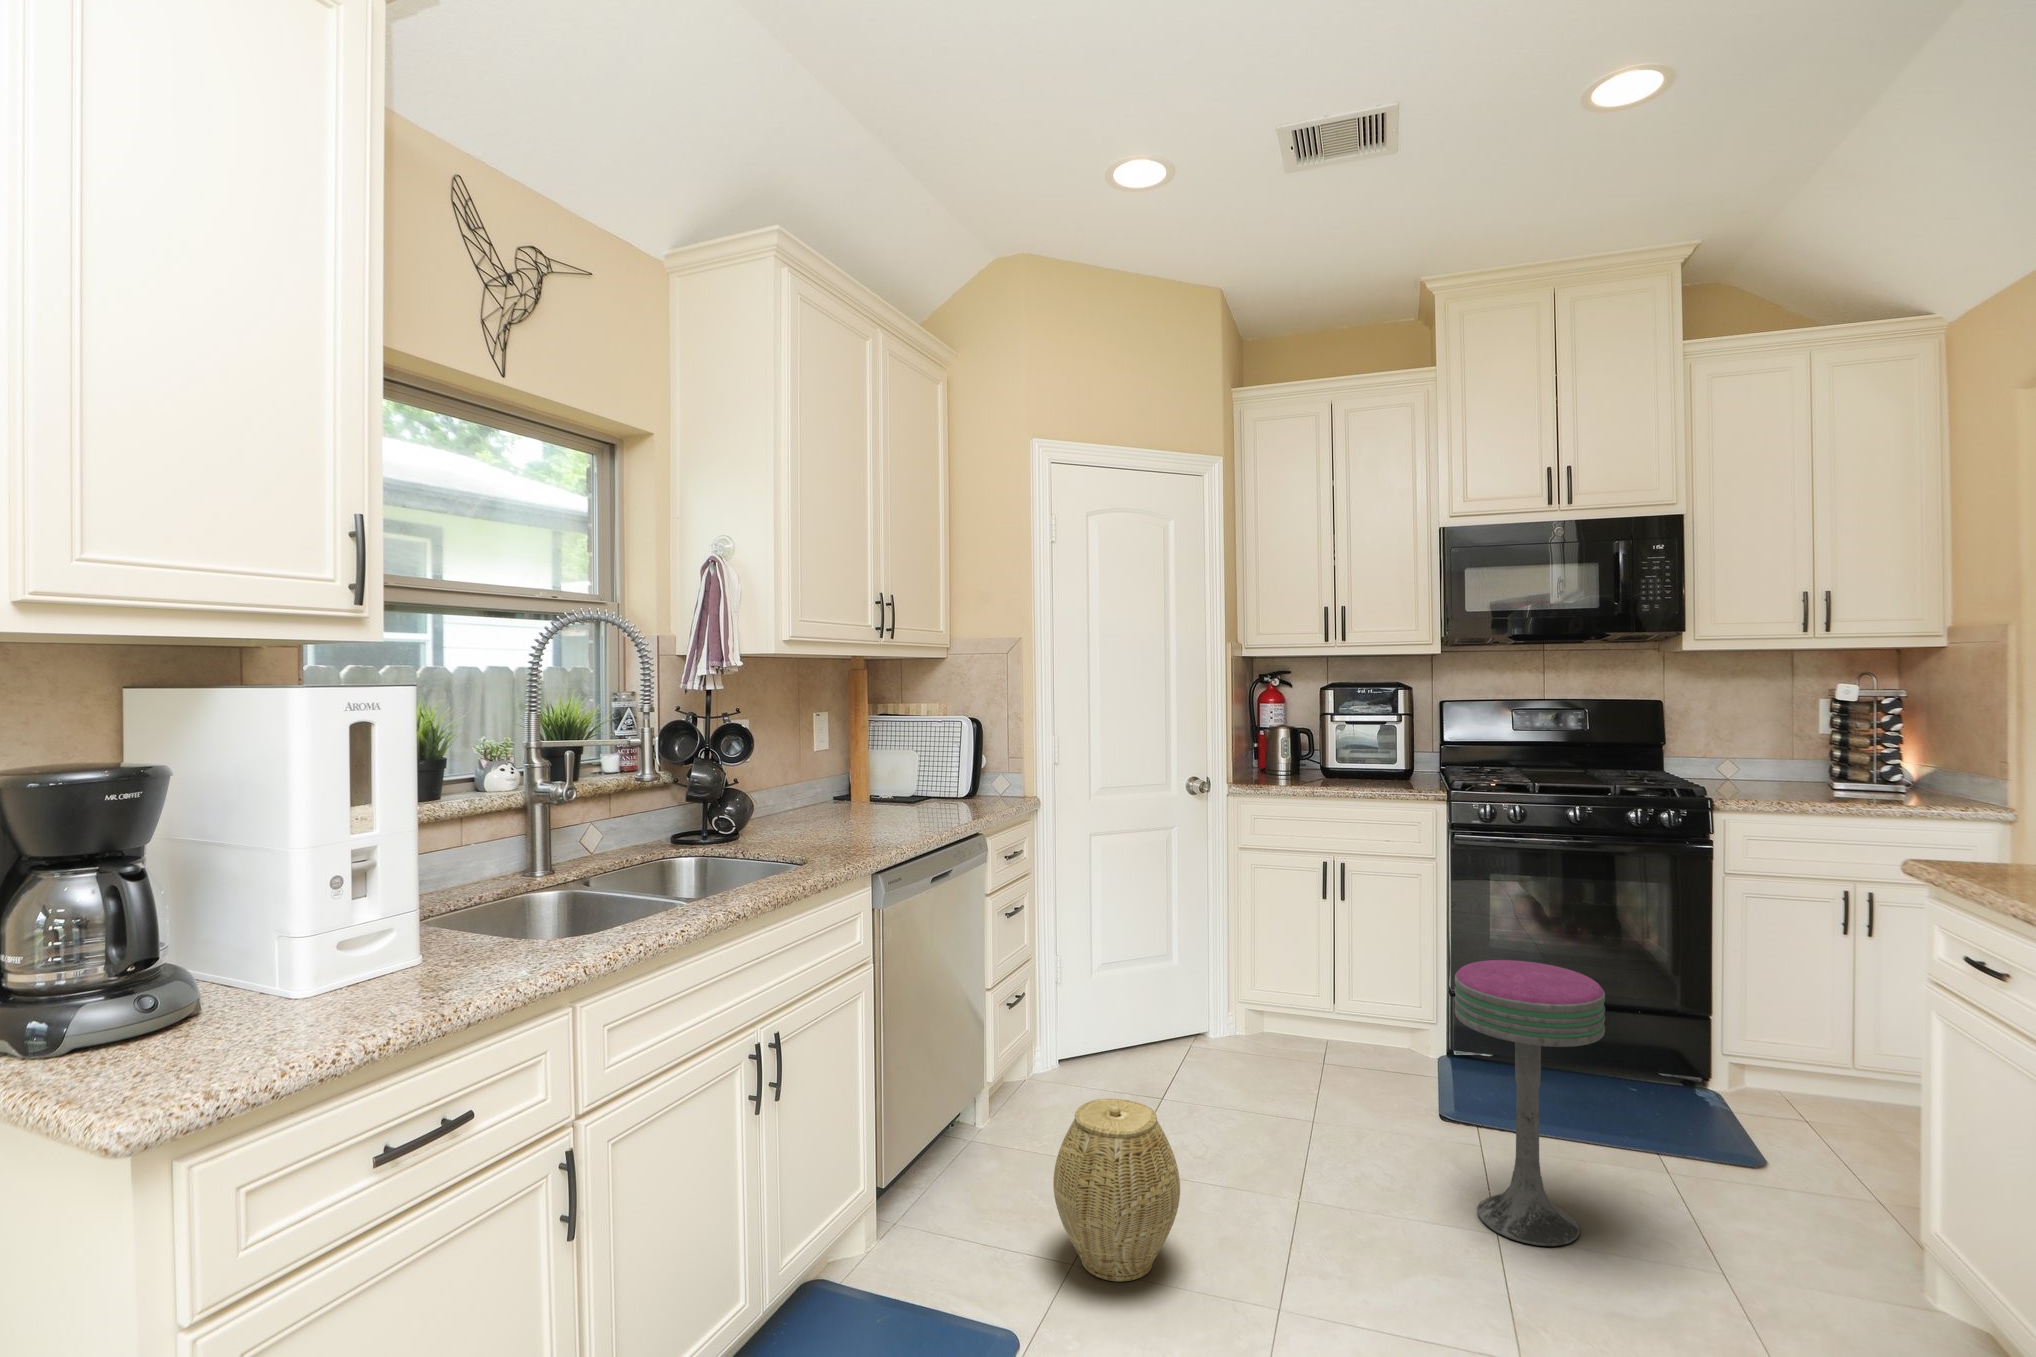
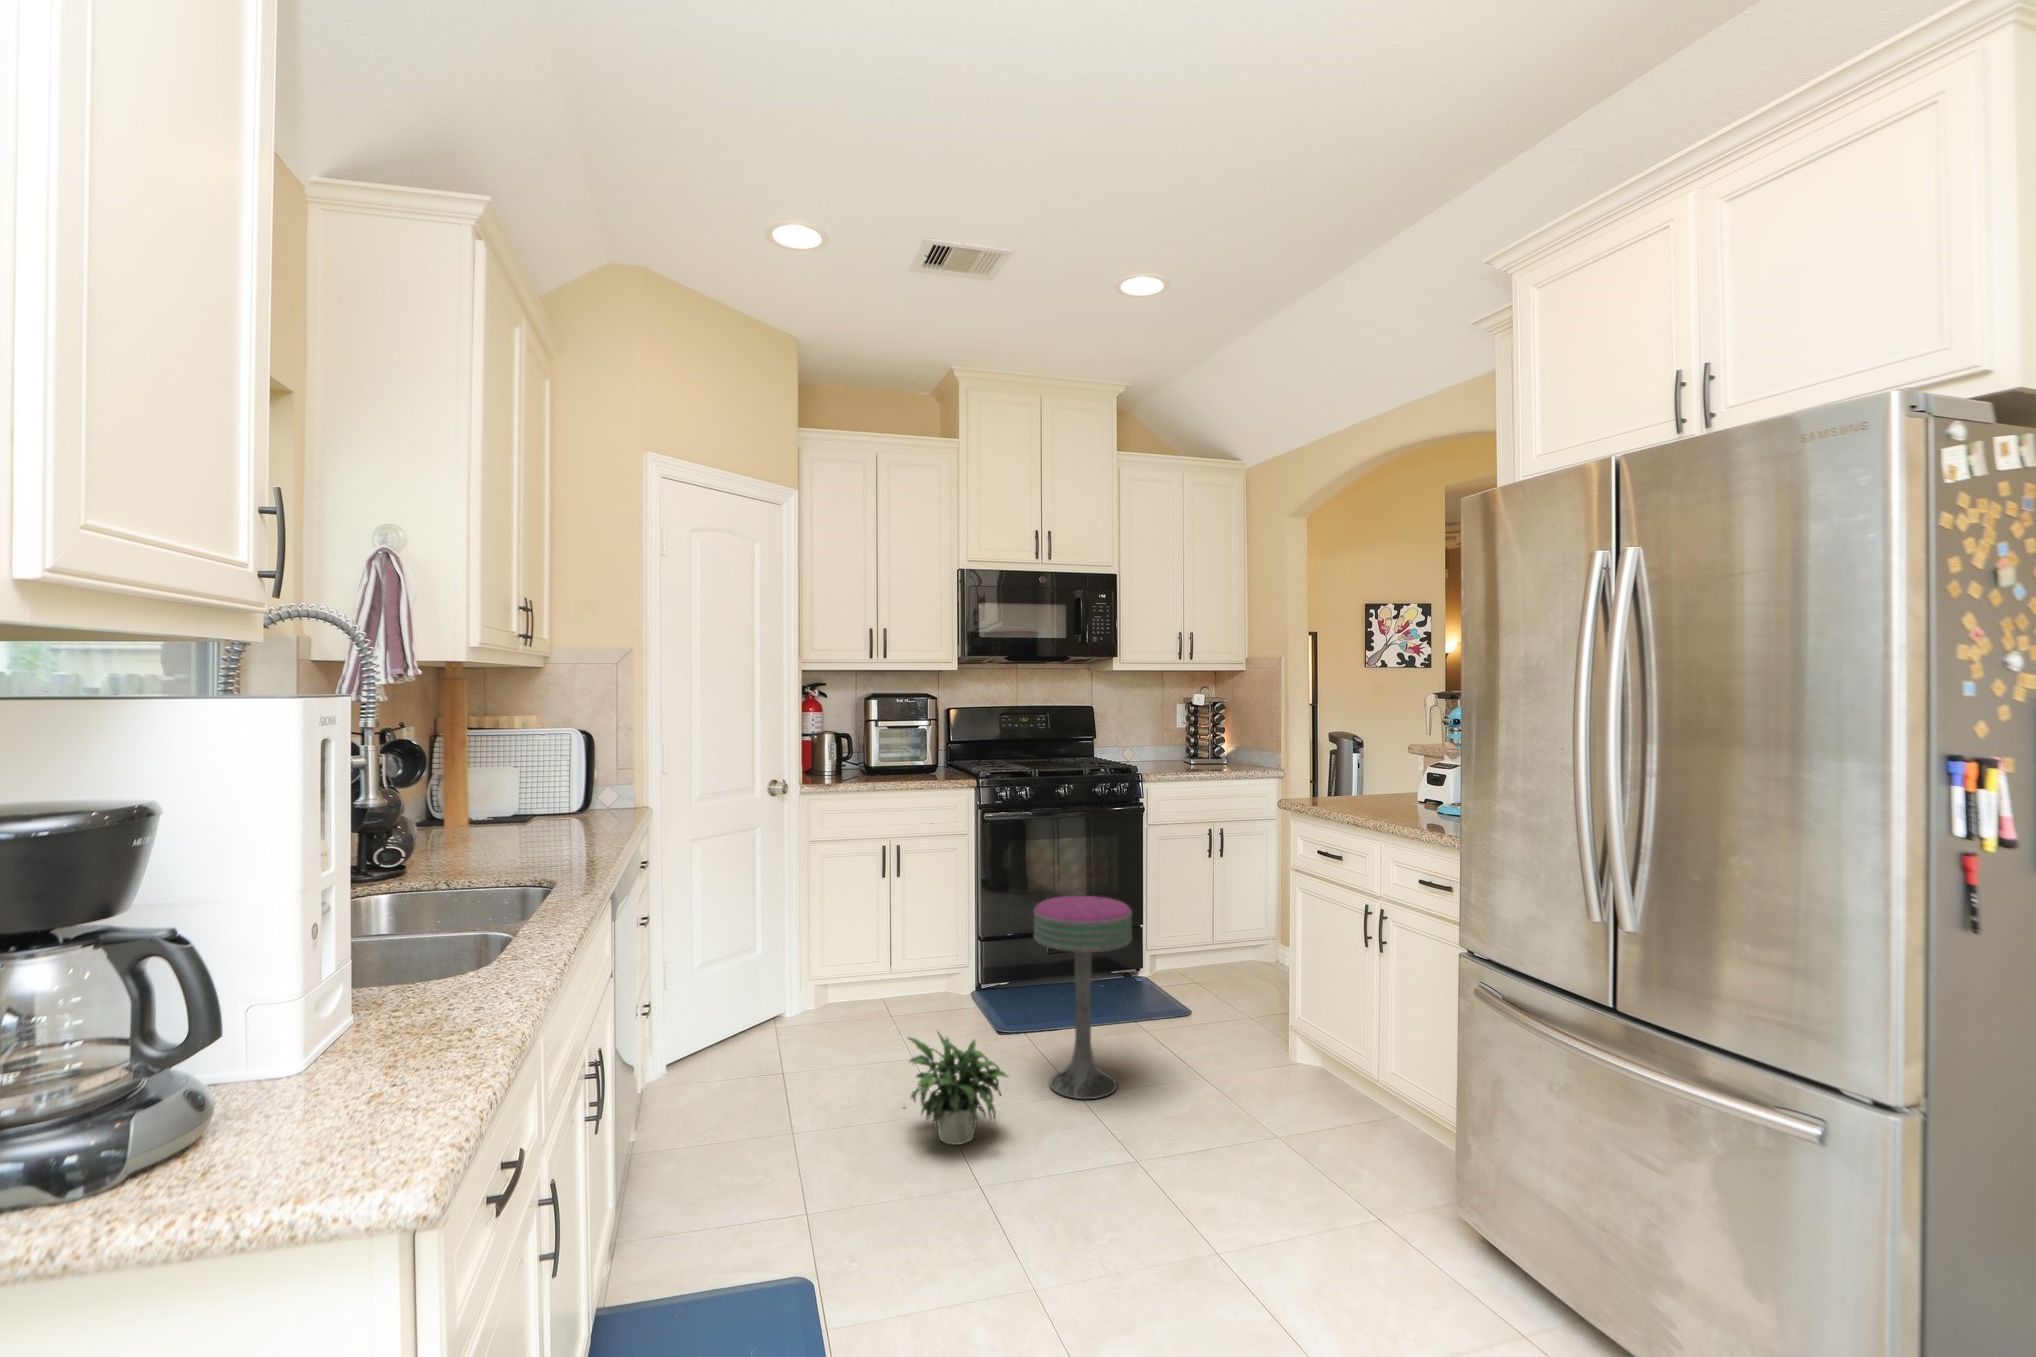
potted plant: none [1255,1098,1380,1248] -> present [905,1032,1008,1145]
woven basket: present [1053,1099,1180,1281] -> none [760,1060,873,1220]

